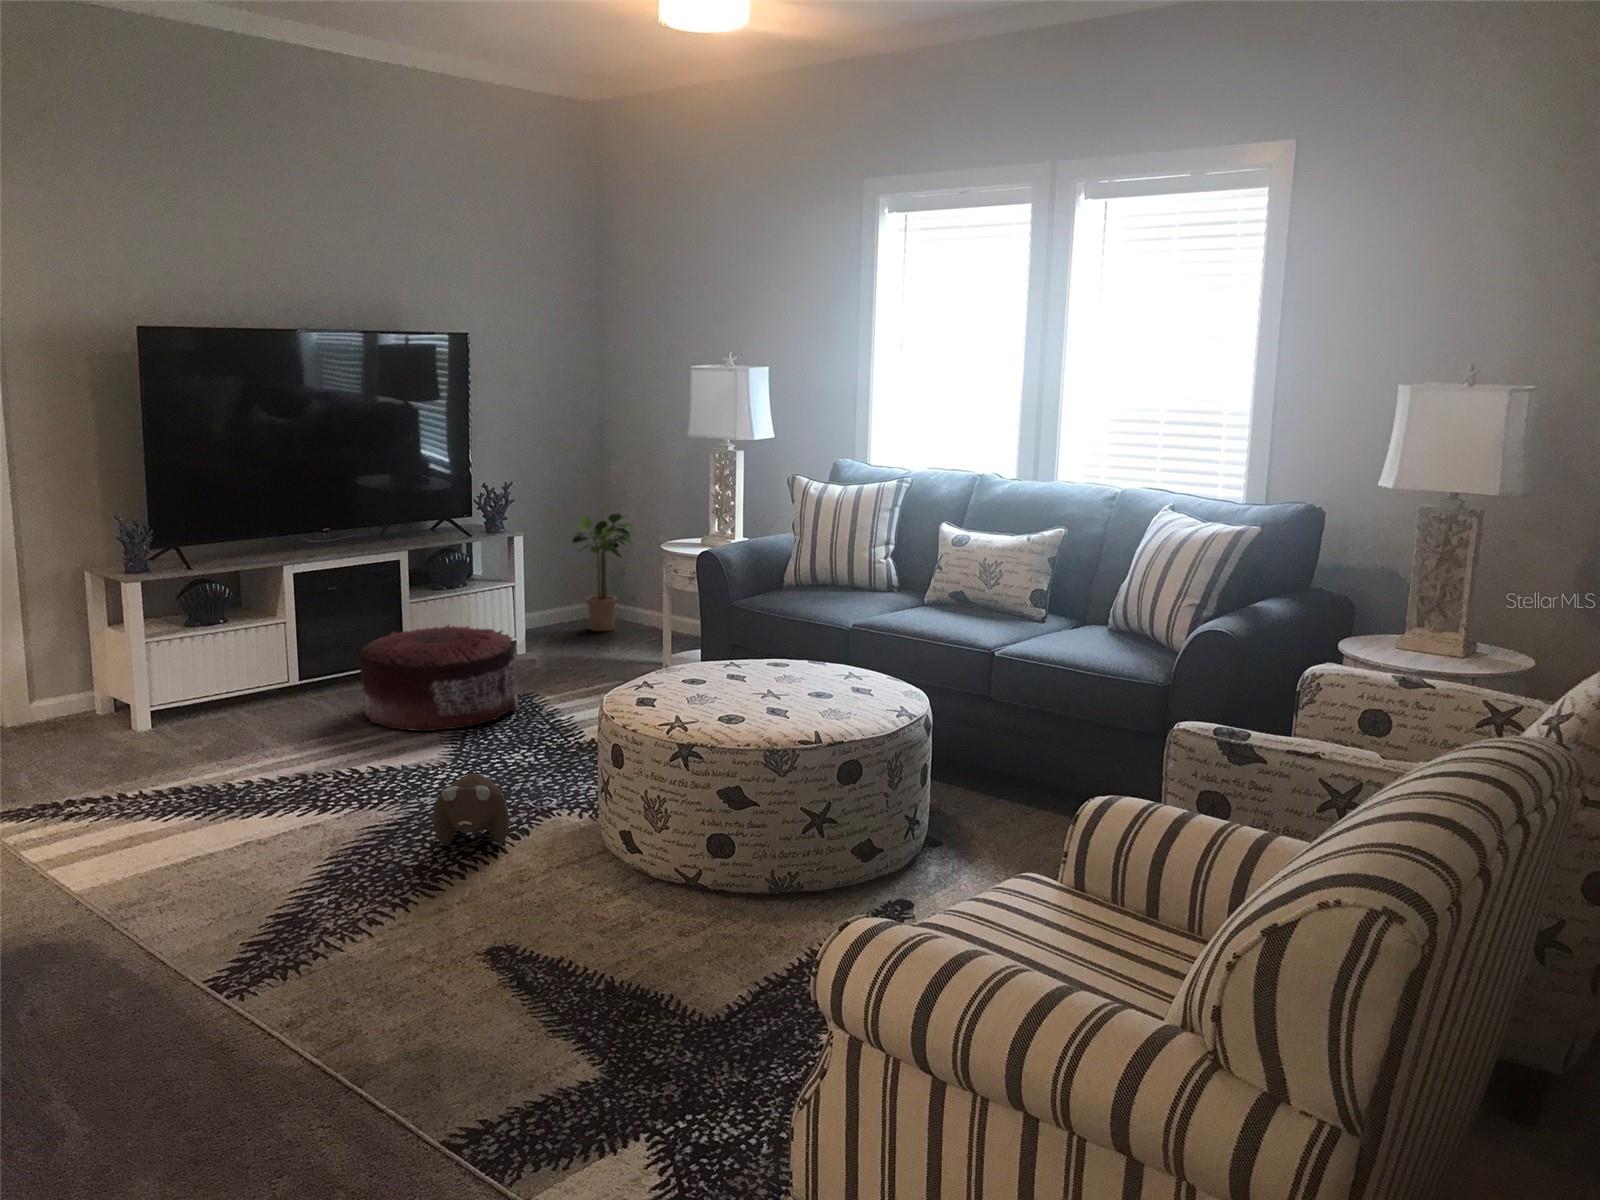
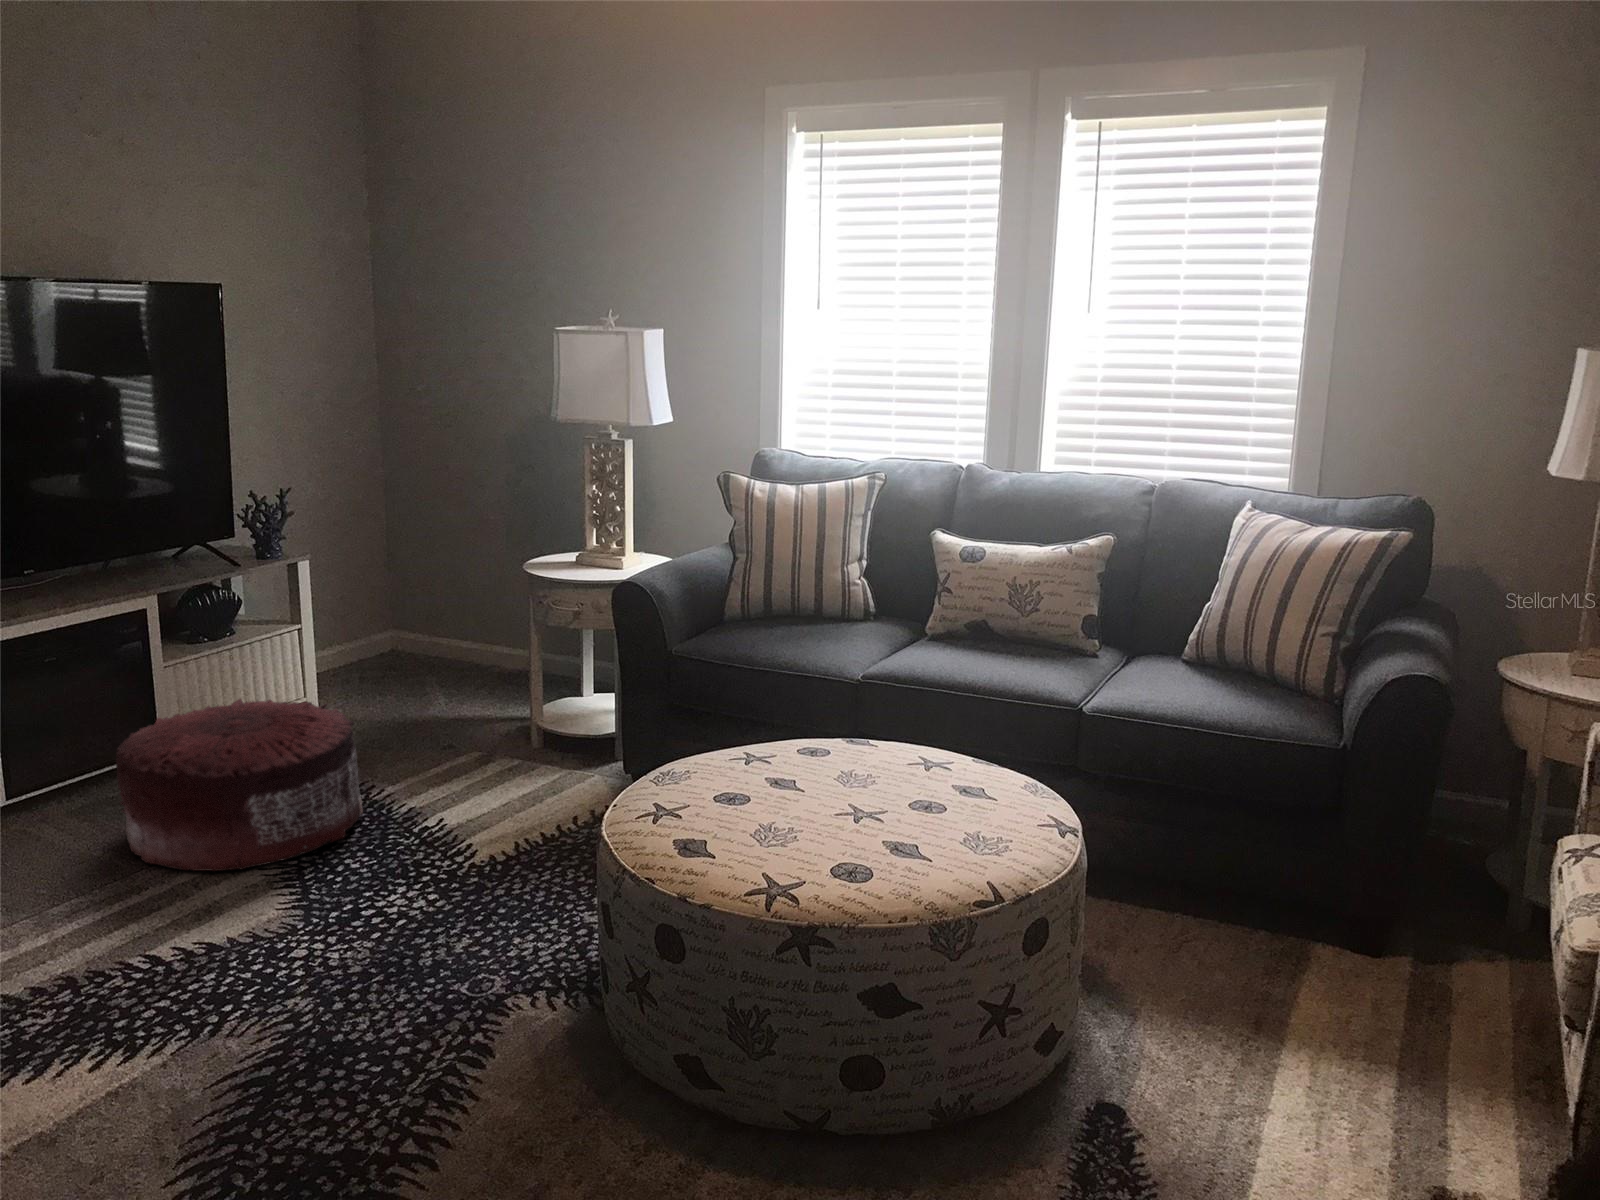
potted plant: present [569,514,633,631] -> none [360,522,459,677]
plush toy: present [434,774,509,846] -> none [353,975,474,1100]

